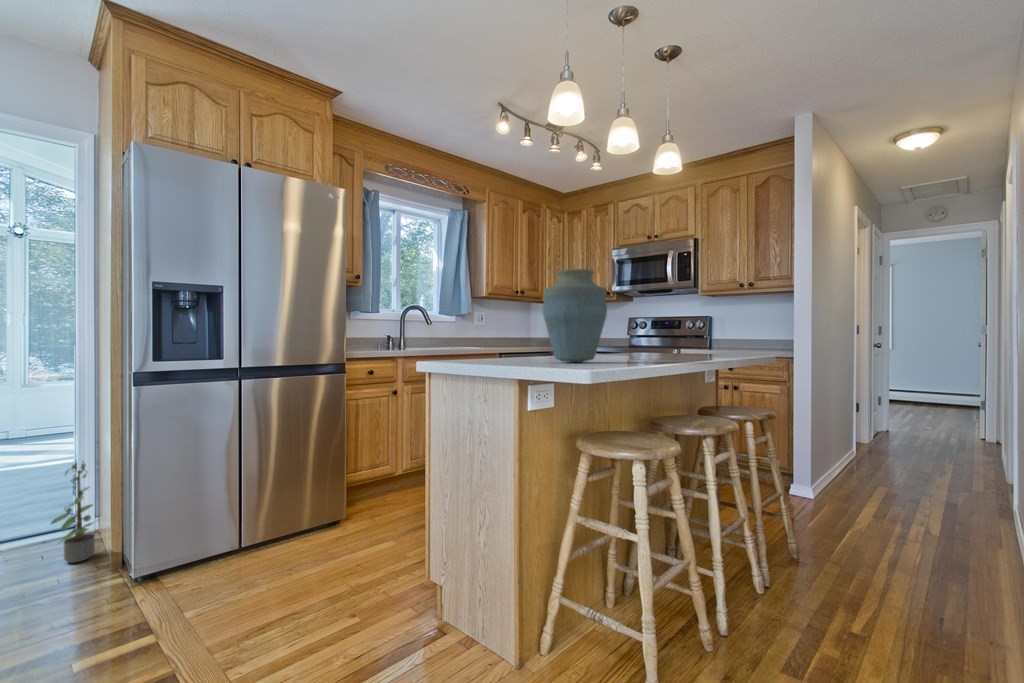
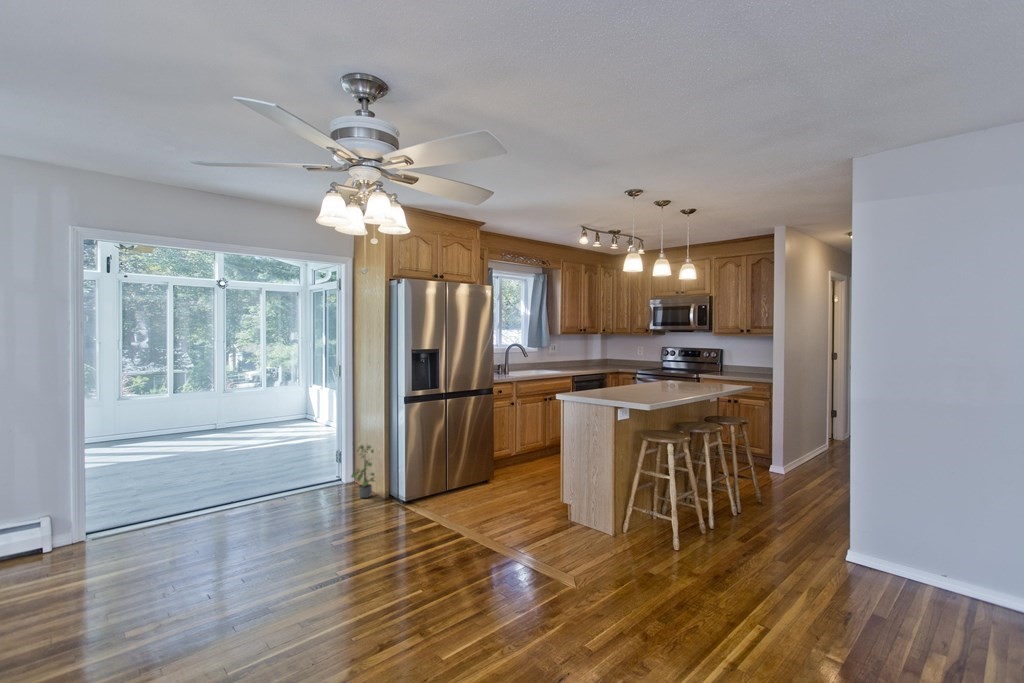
vase: present [543,269,607,362] -> none [624,354,655,398]

